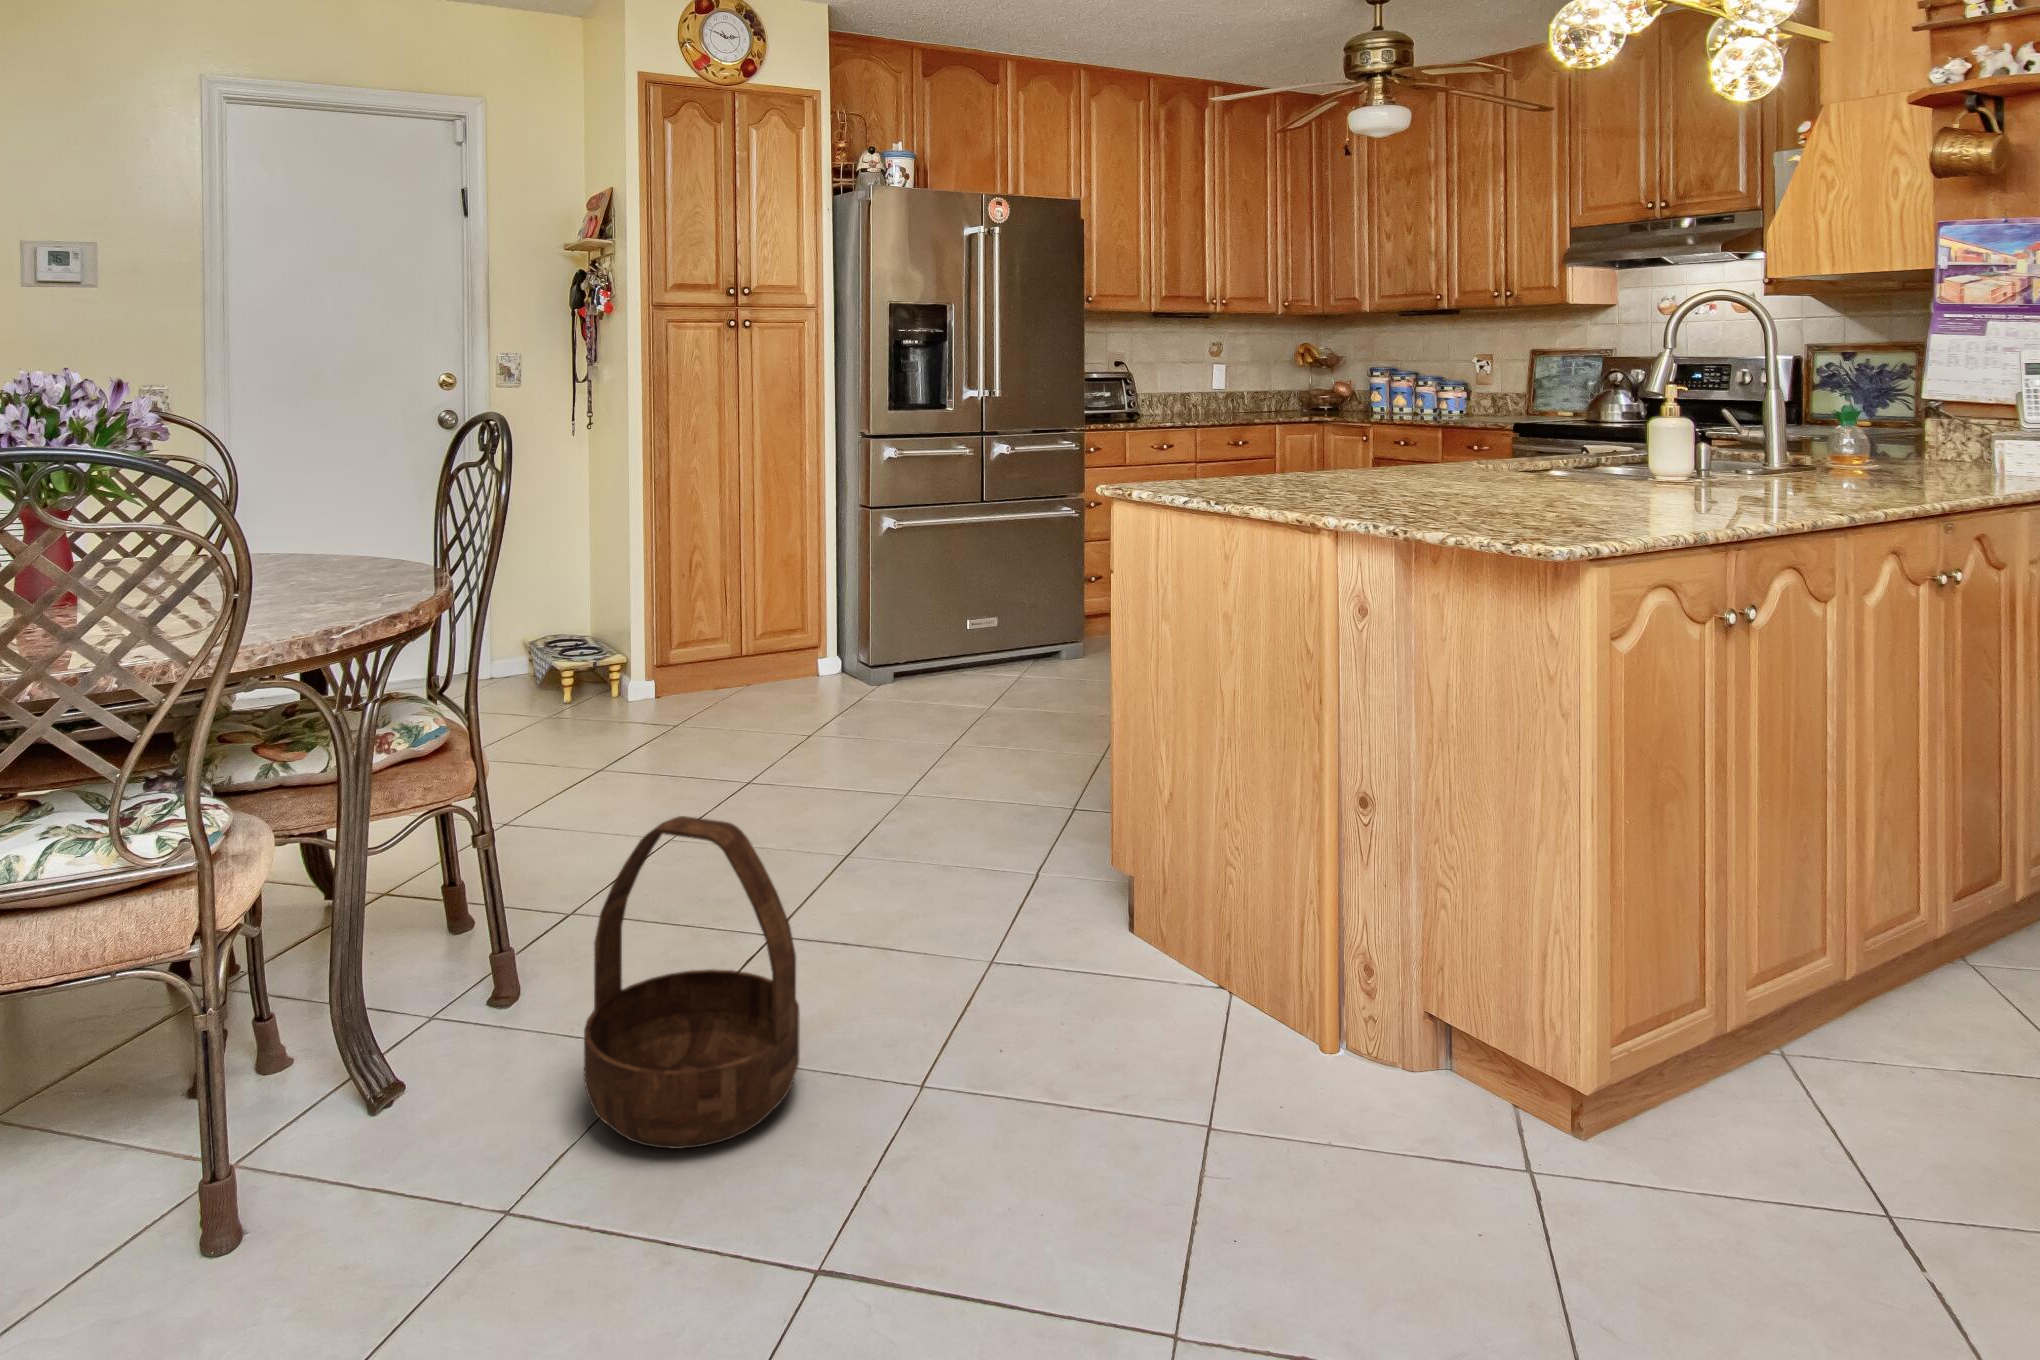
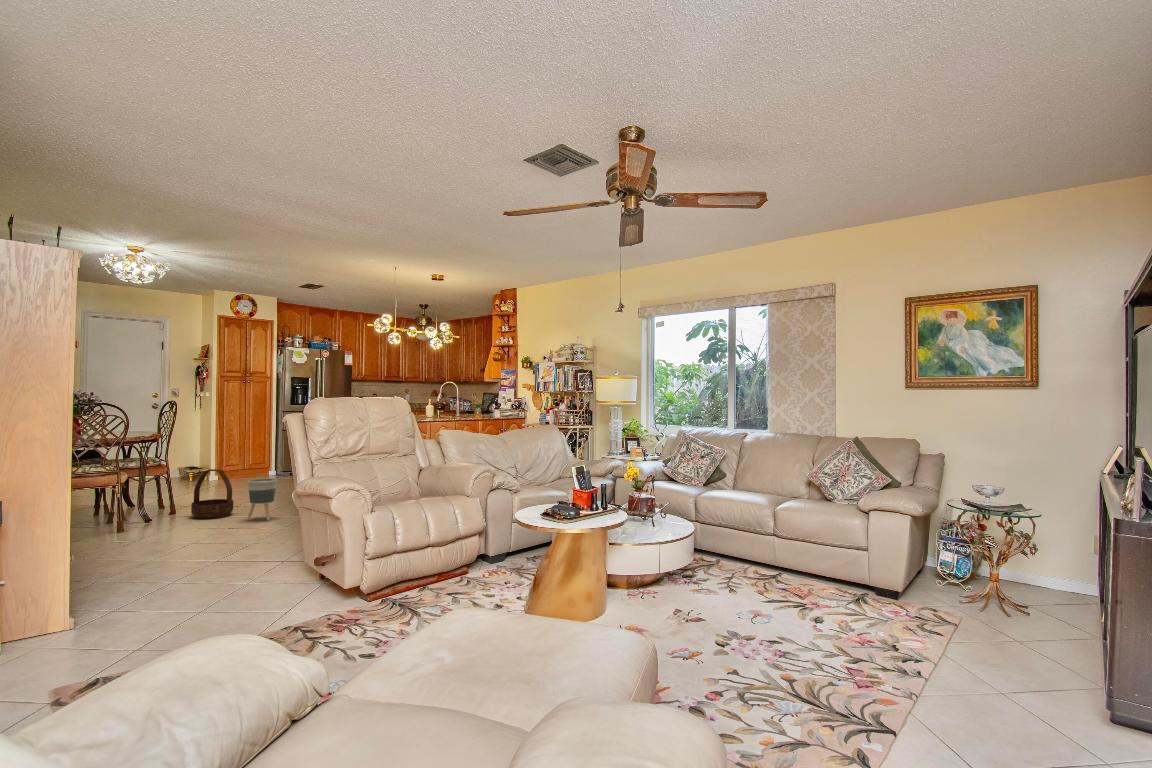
planter: none [914,915,1087,1258] -> present [247,478,277,521]

